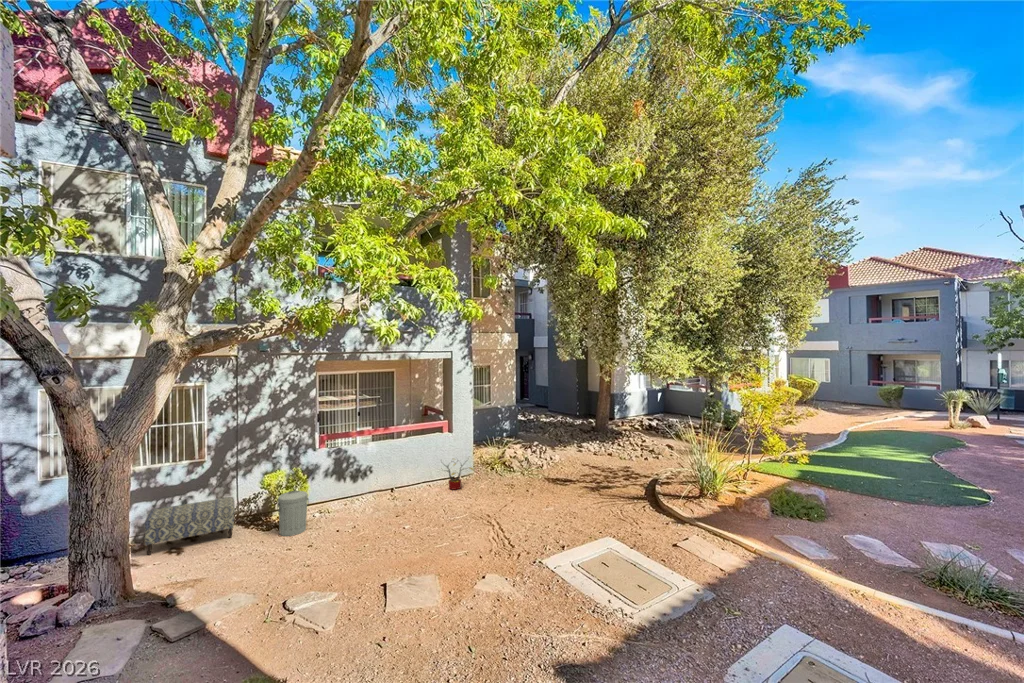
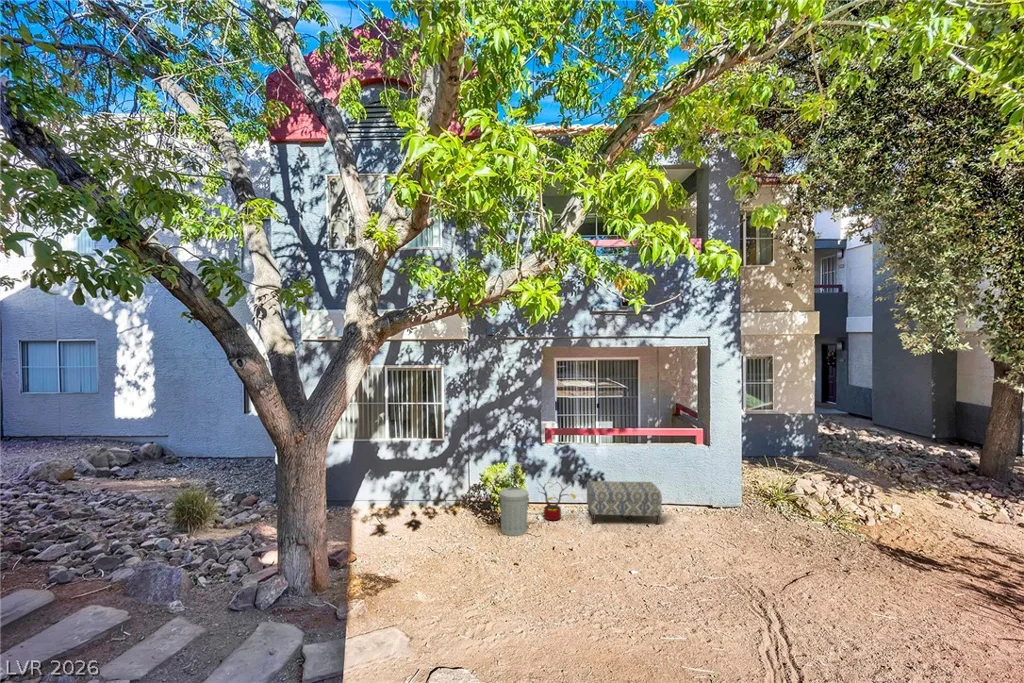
decorative plant: present [446,464,473,490] -> present [541,479,576,520]
bench: present [145,497,235,555] -> present [586,481,662,525]

